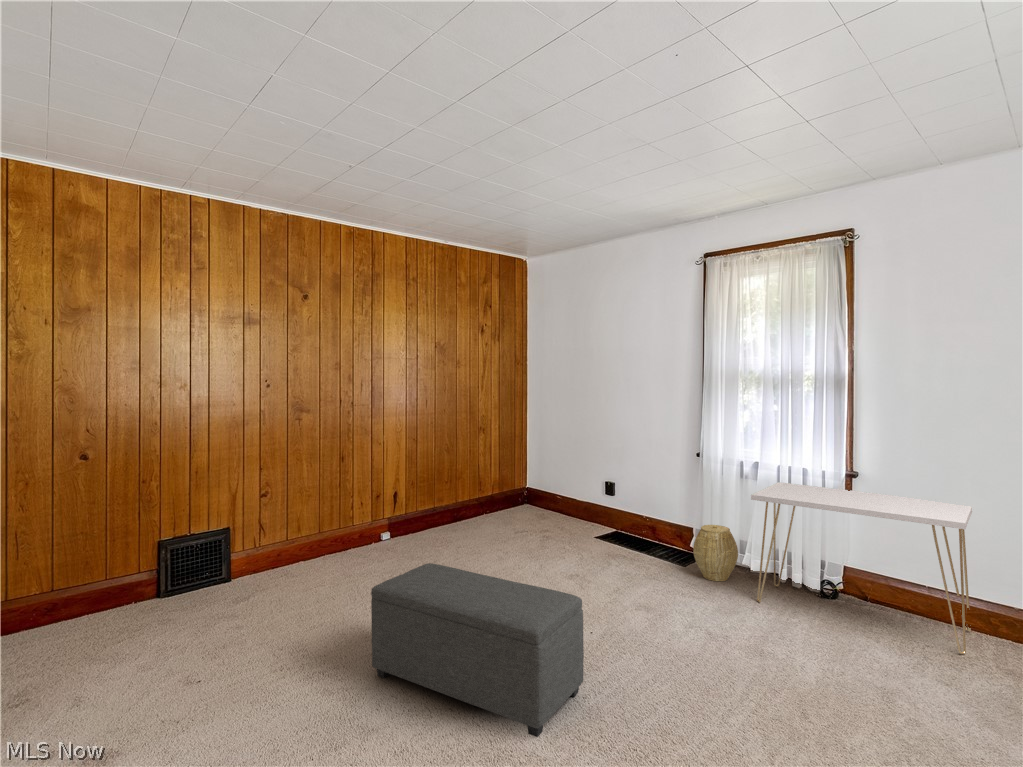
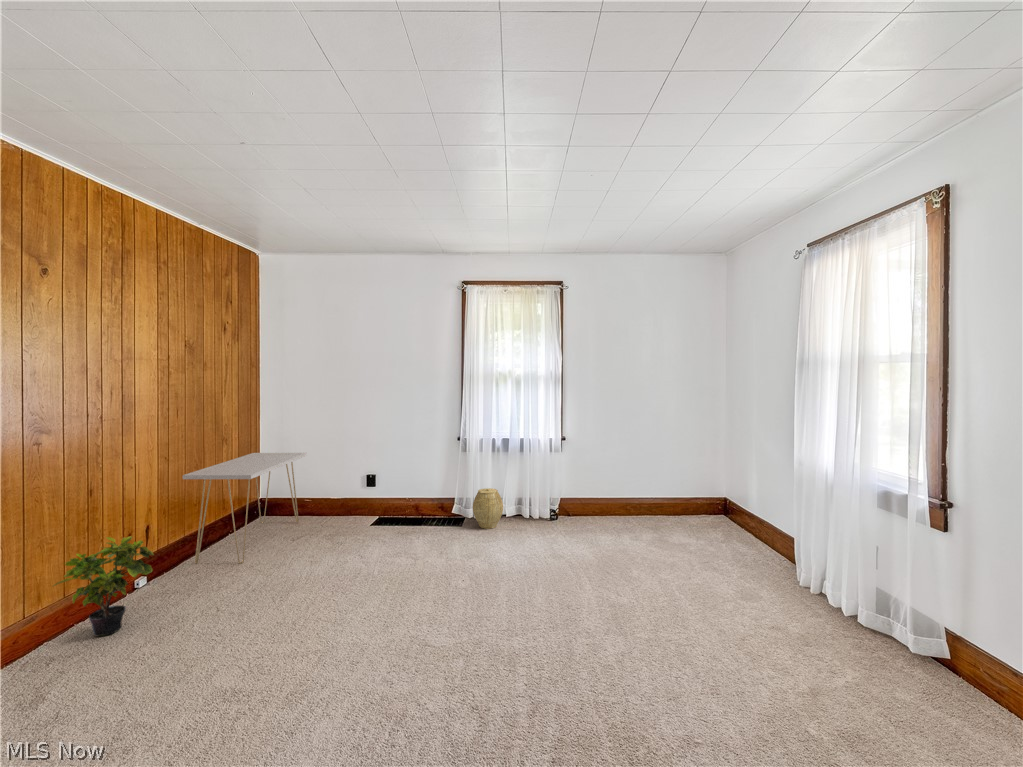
console table: present [751,482,972,654] -> present [183,453,306,564]
potted plant: none [308,492,364,564] -> present [53,537,153,636]
ottoman: present [371,563,584,737] -> none [380,549,568,693]

